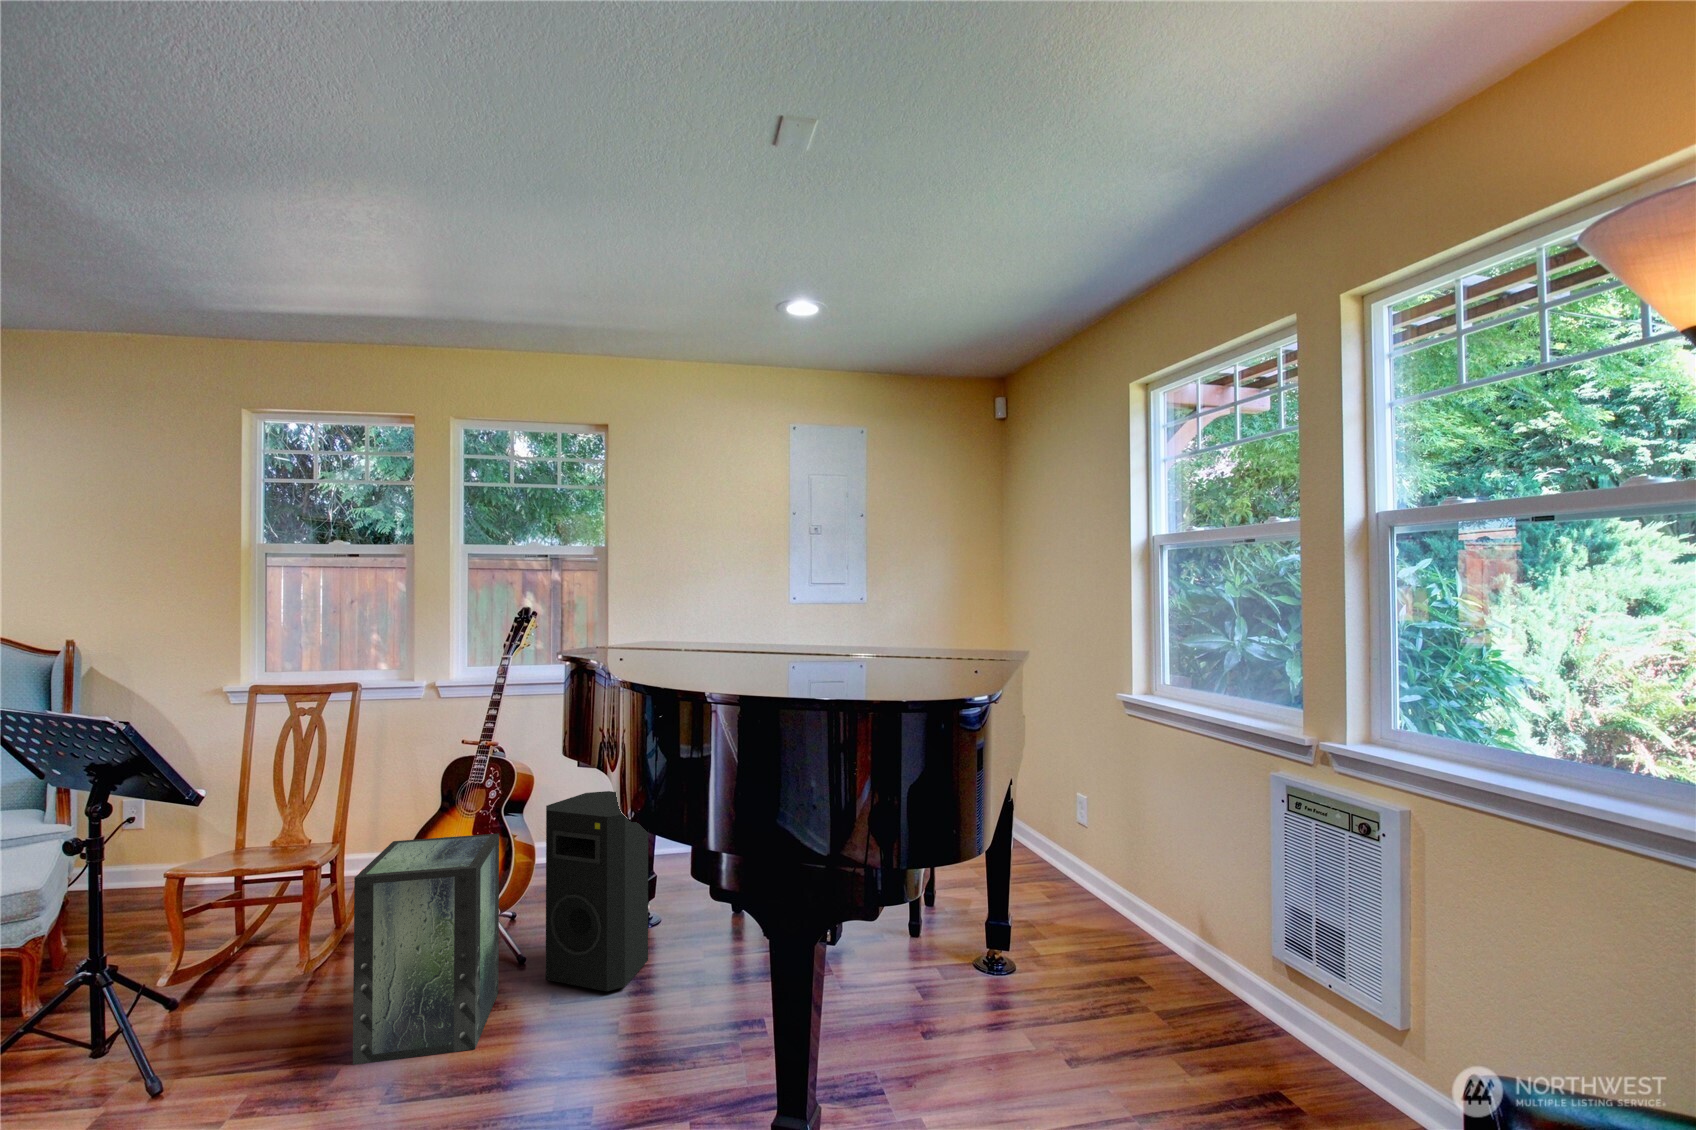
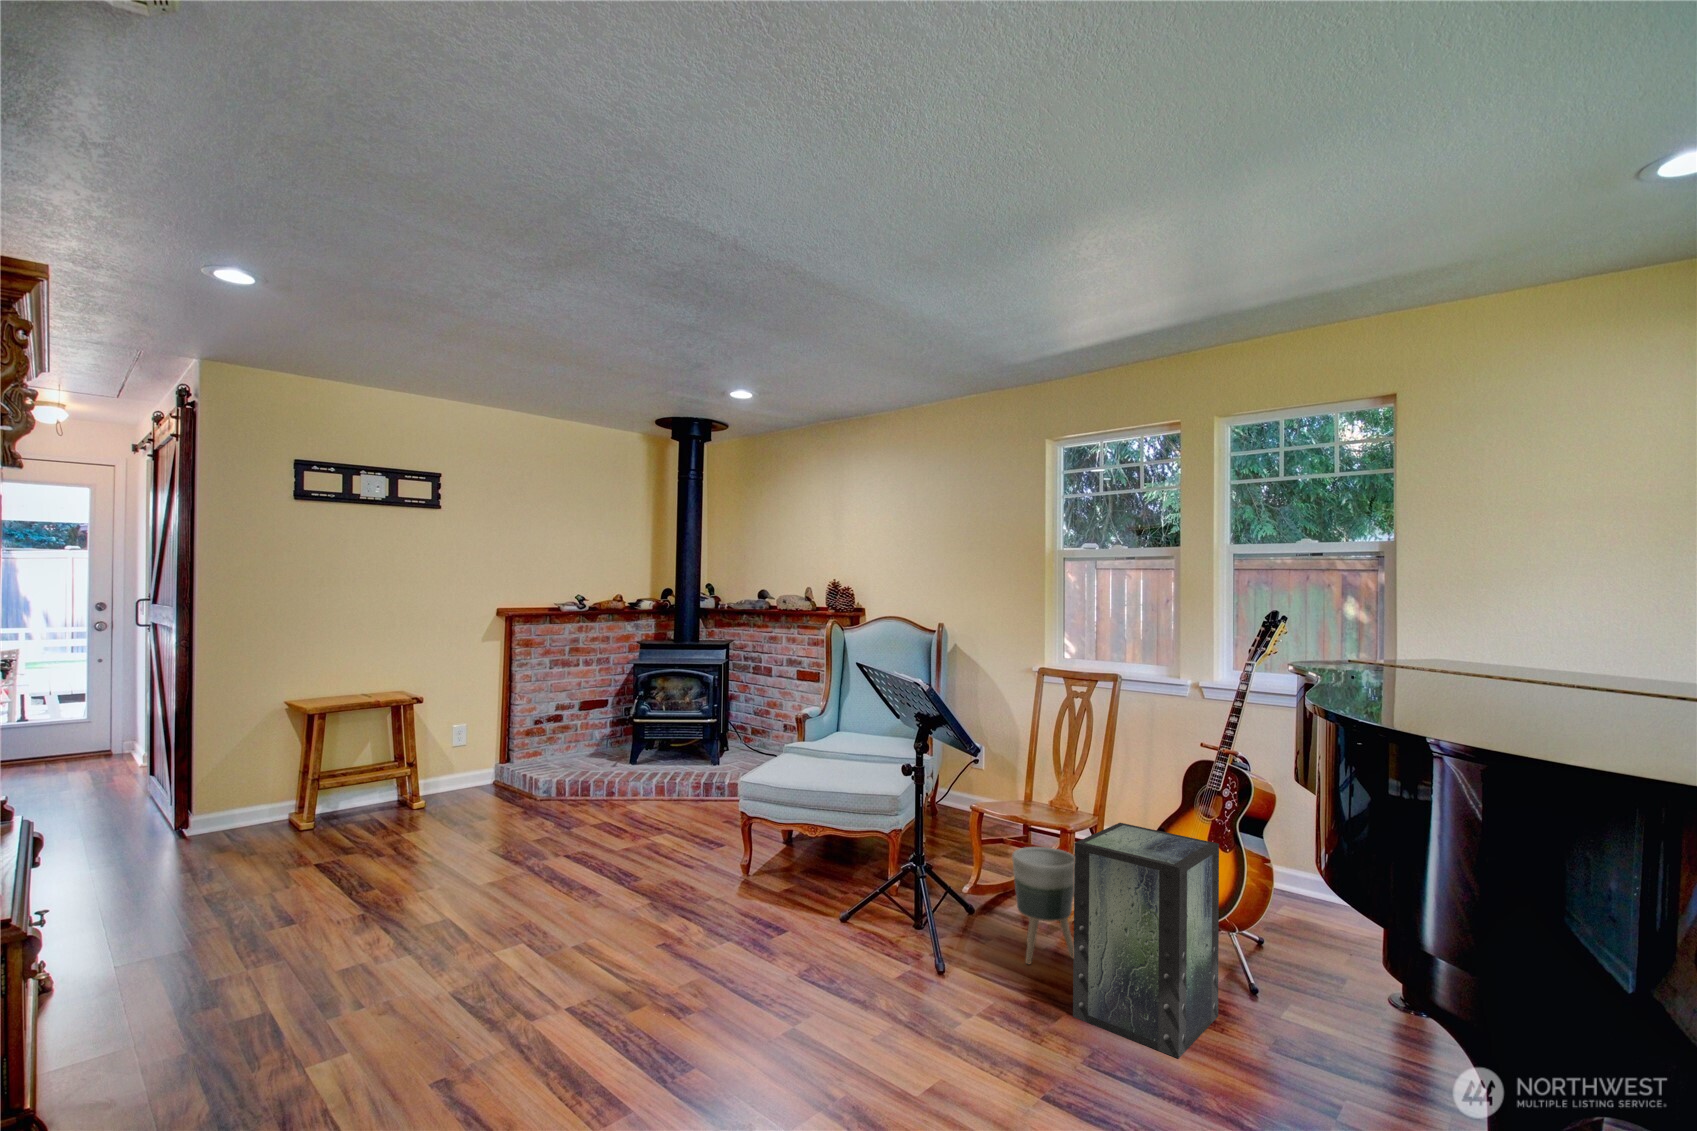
speaker: present [546,791,648,991] -> none [1272,827,1410,1079]
planter: none [250,891,338,1035] -> present [1012,847,1075,964]

